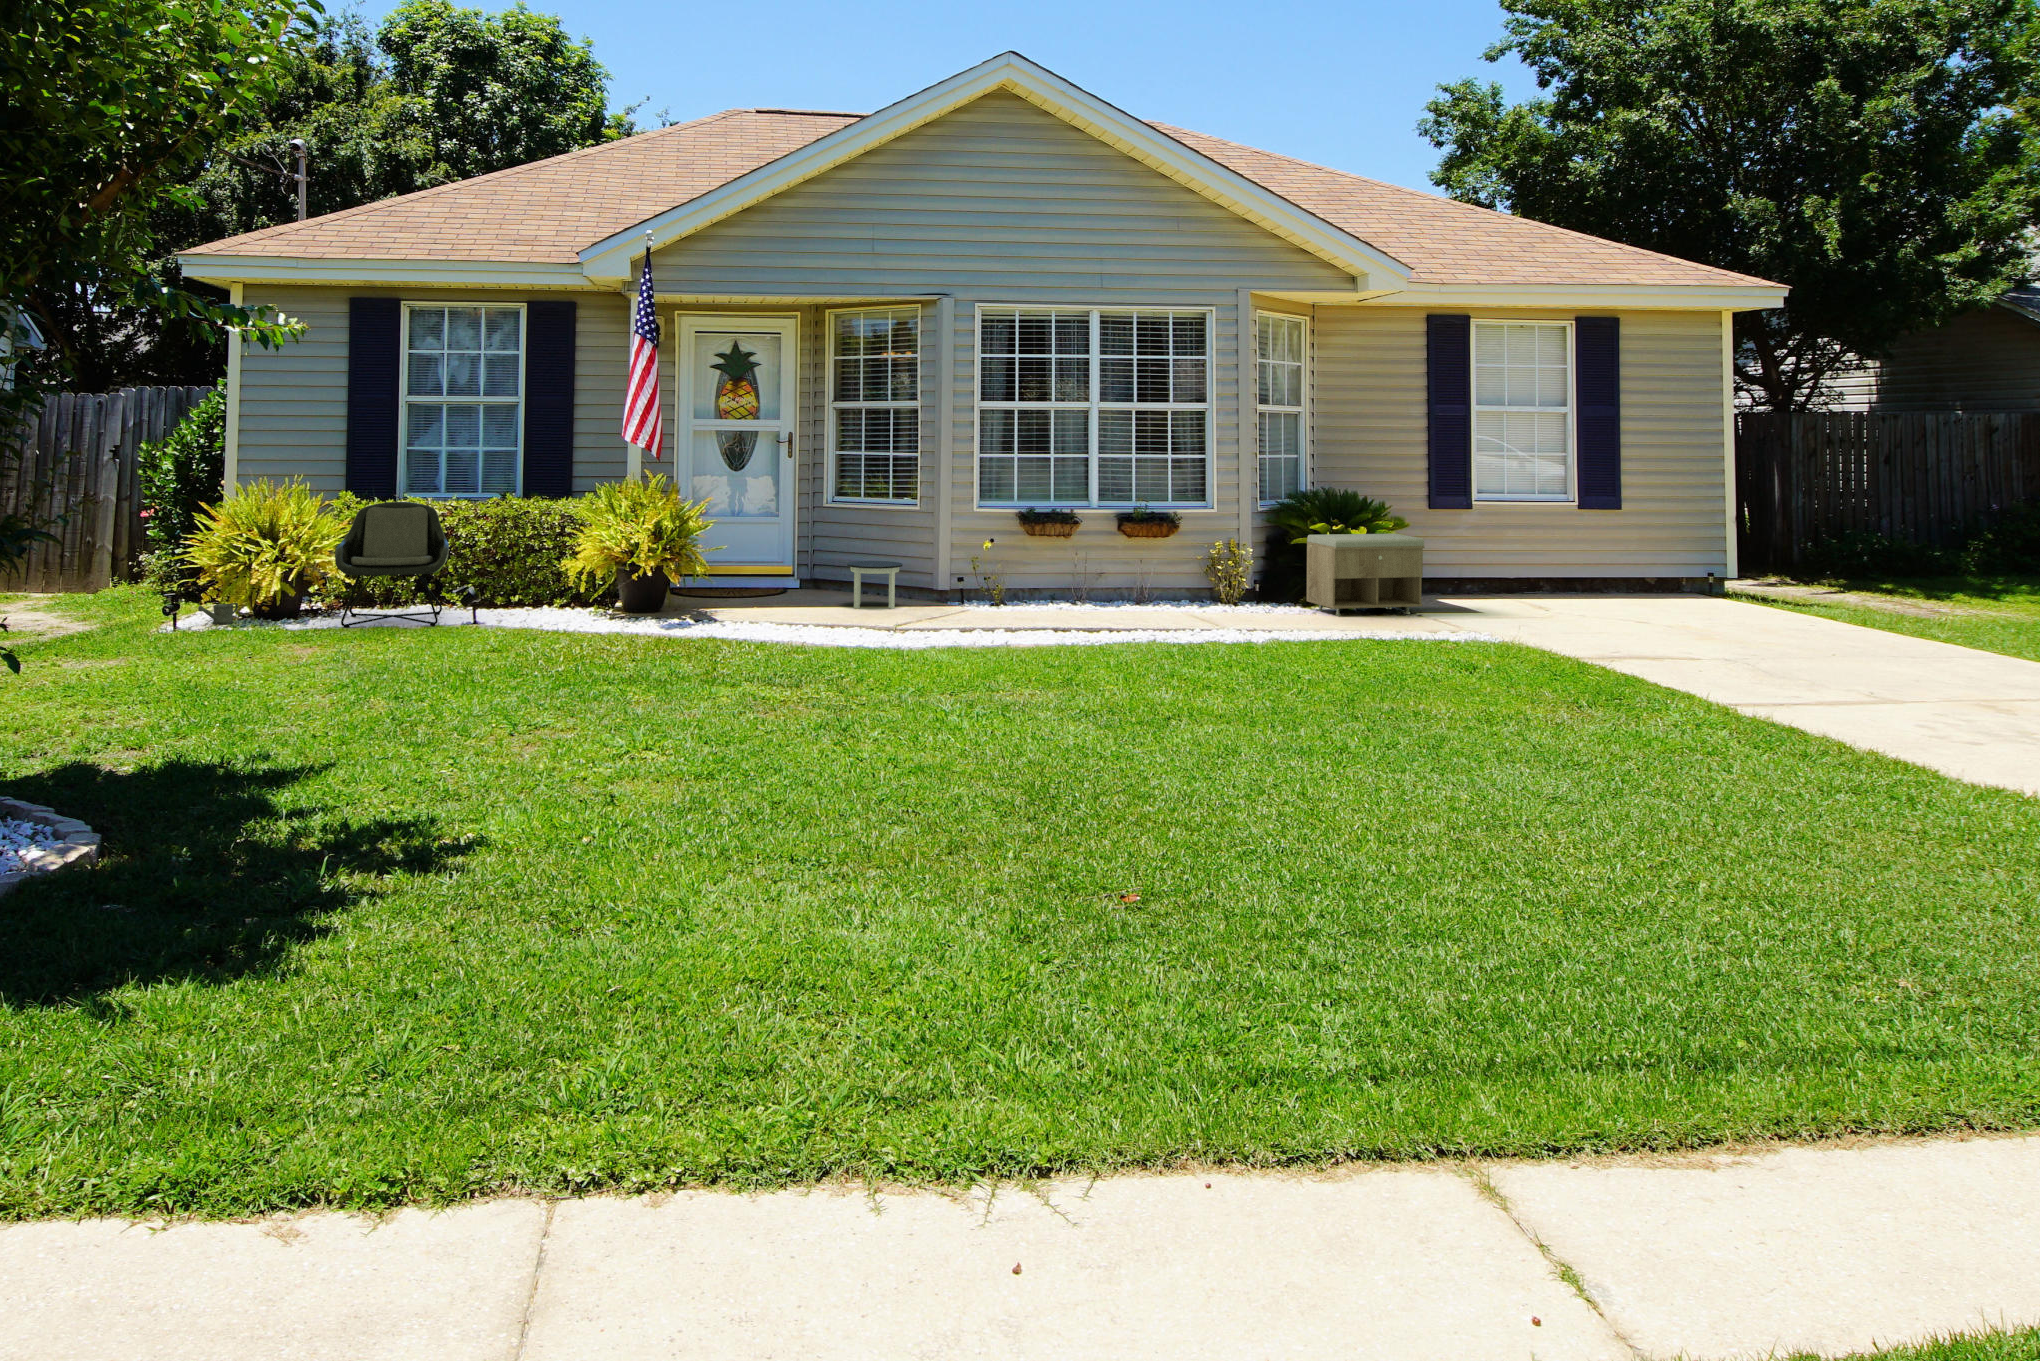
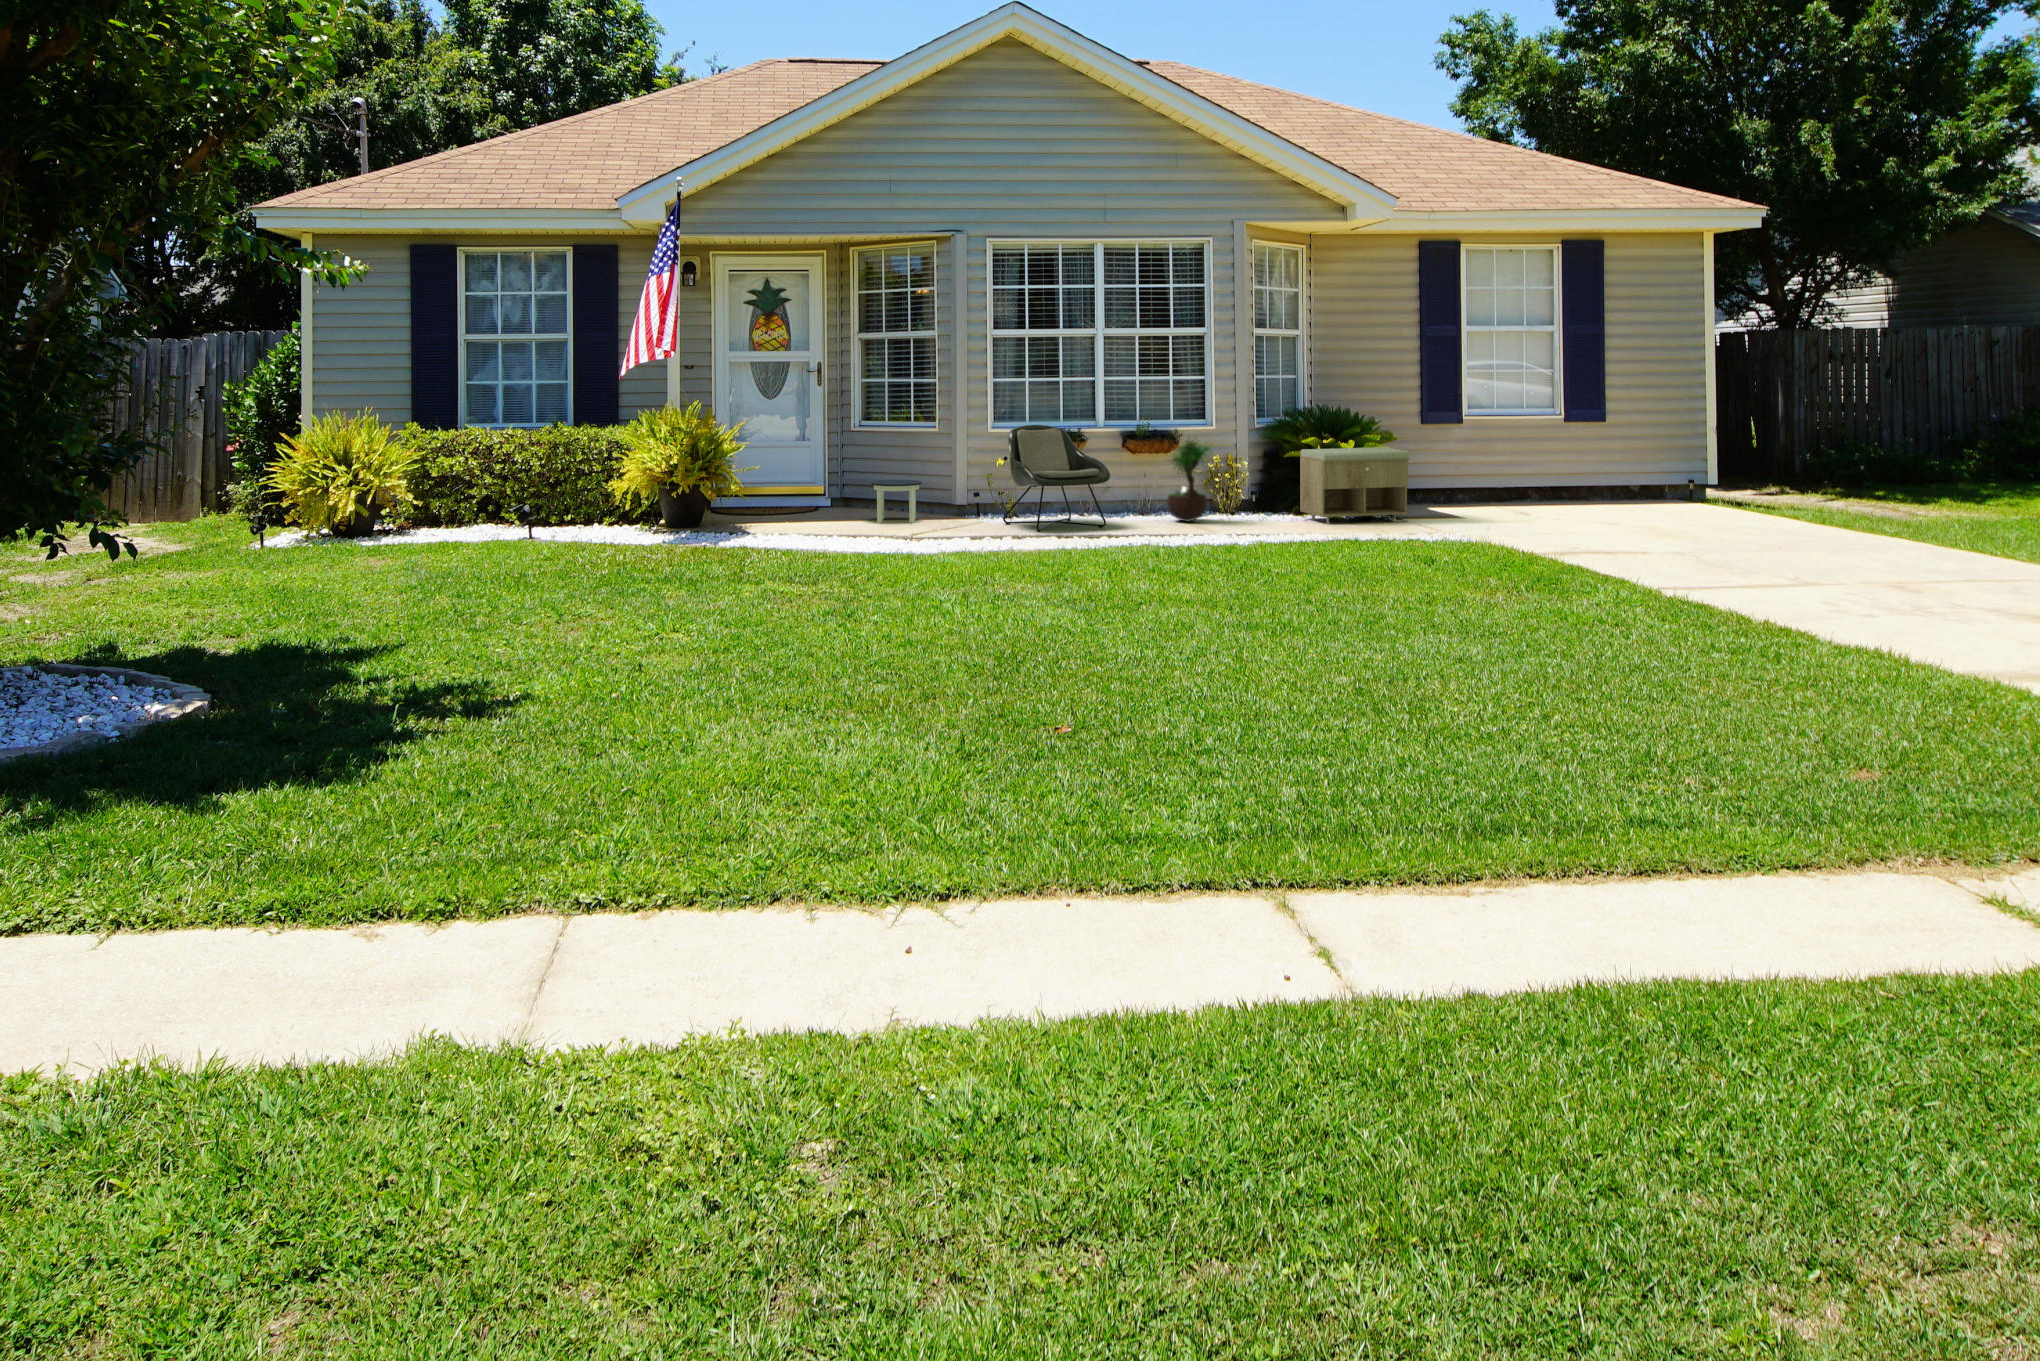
lounge chair: present [335,502,449,628] -> present [1003,425,1110,532]
potted tree: none [1164,514,1219,611] -> present [1167,437,1213,522]
watering can: present [198,603,238,624] -> none [280,524,315,543]

